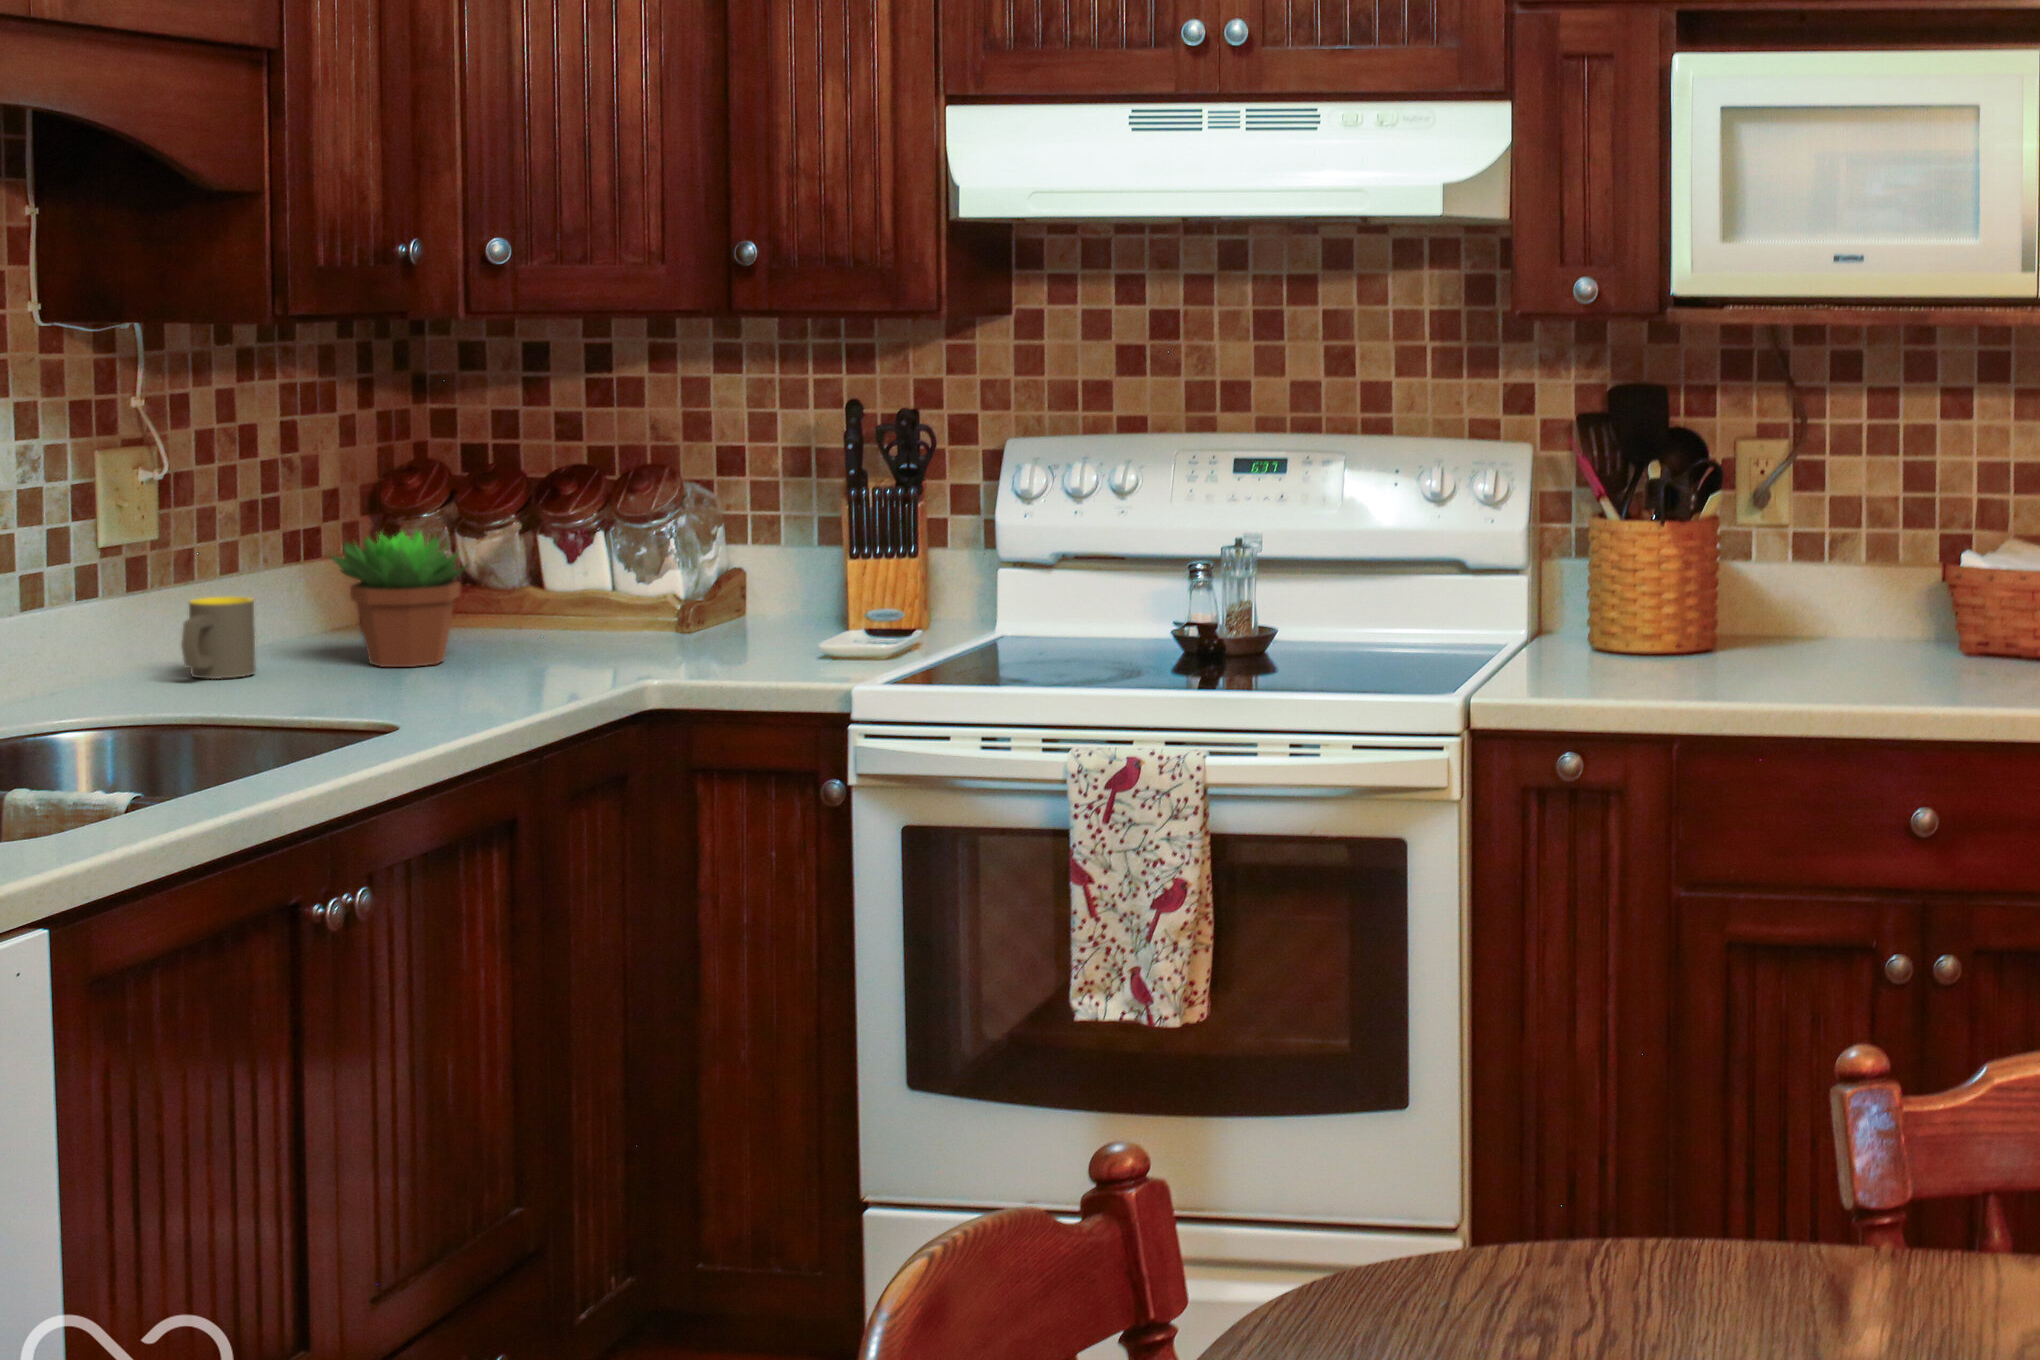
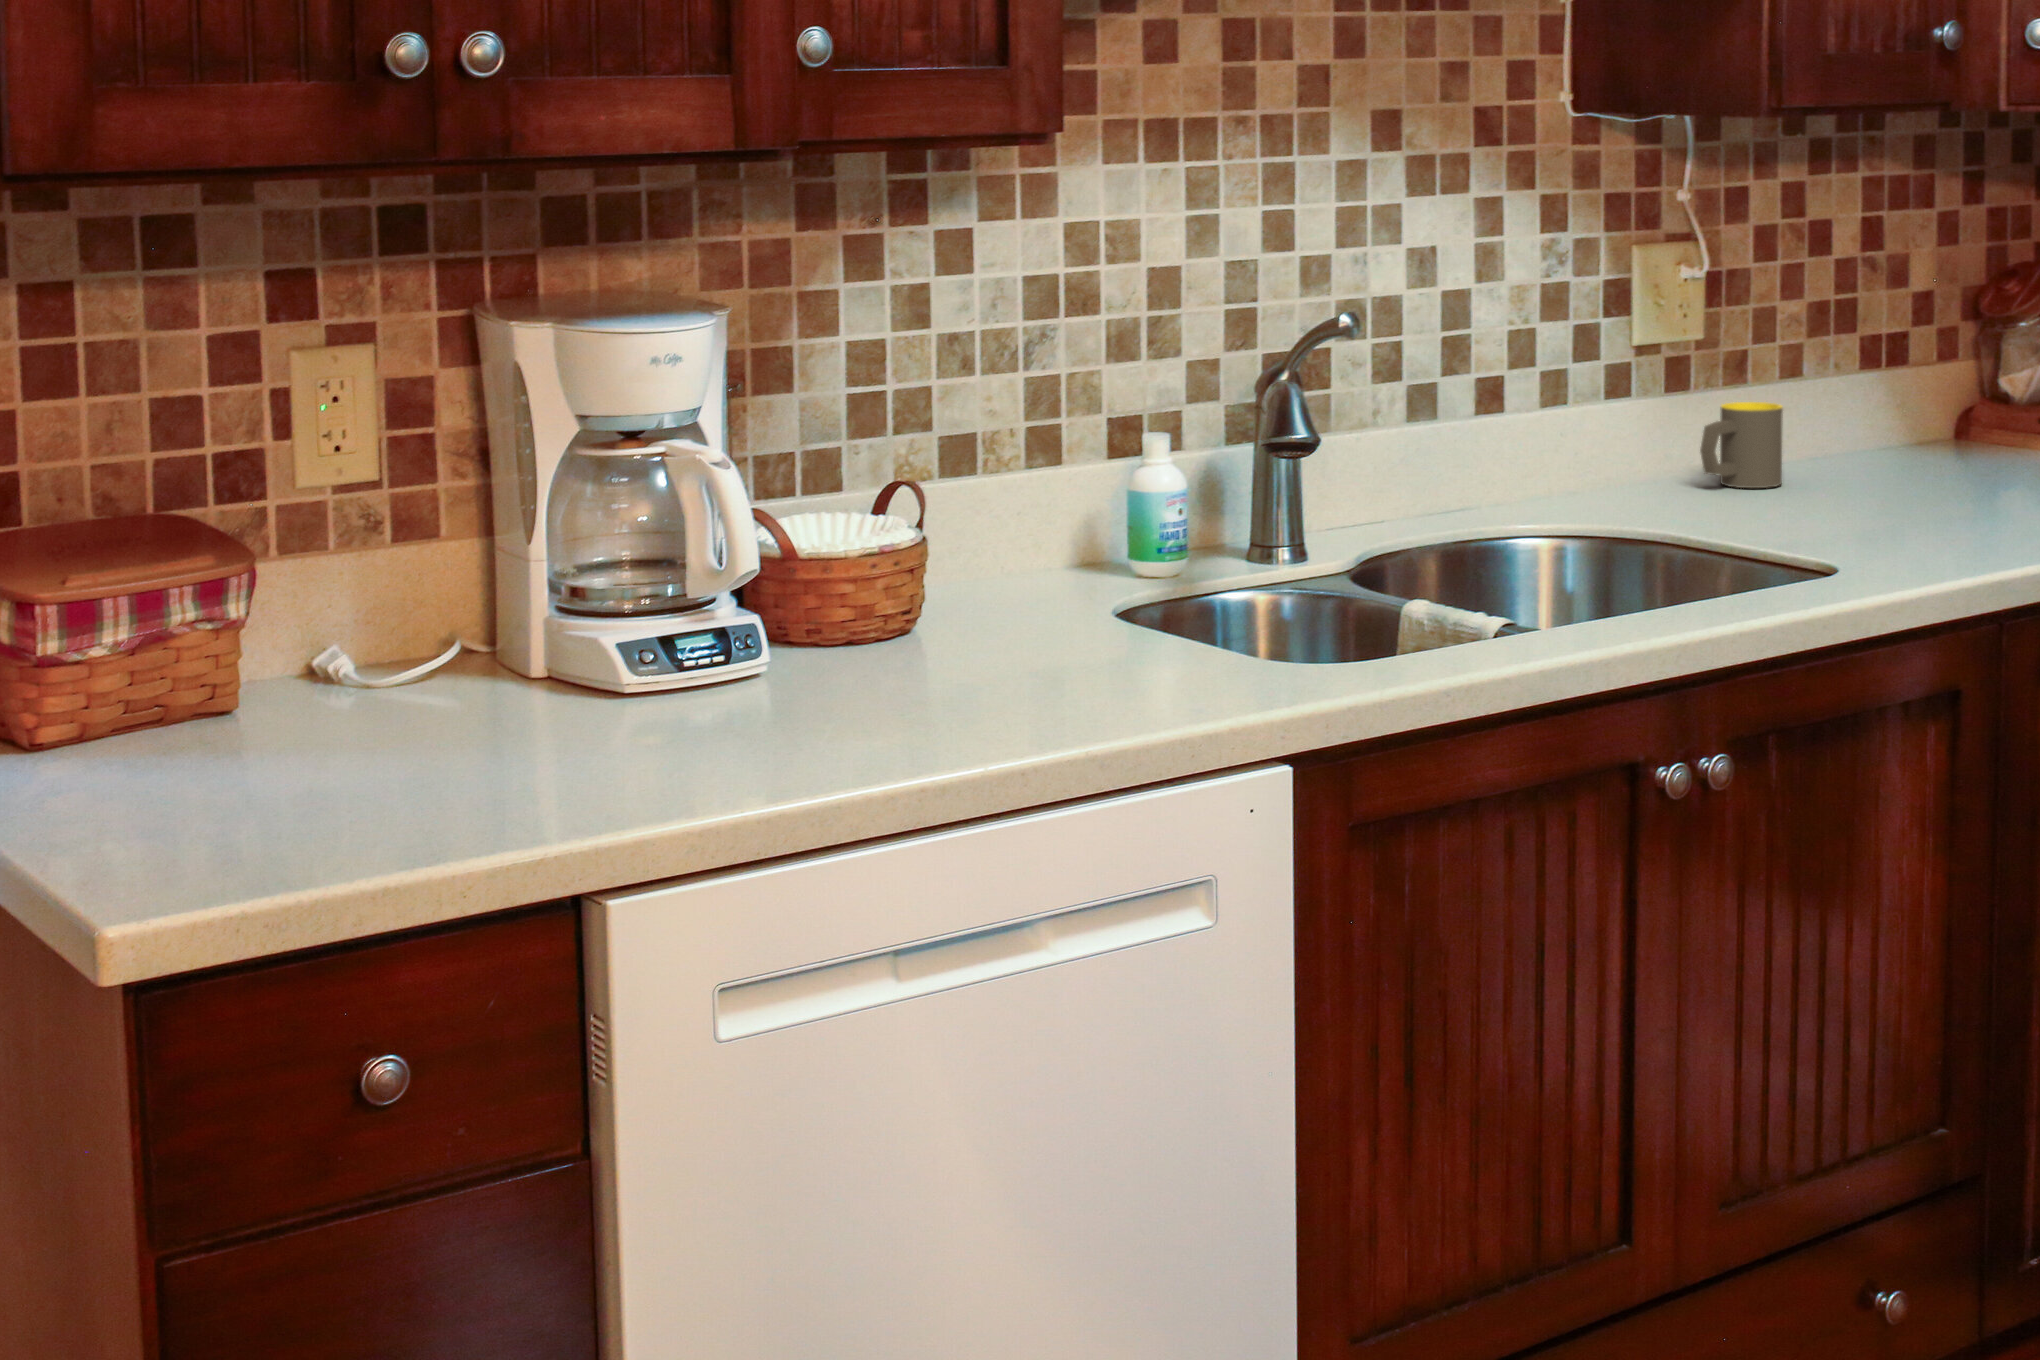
succulent plant: present [330,531,468,667] -> none [1862,339,2014,493]

